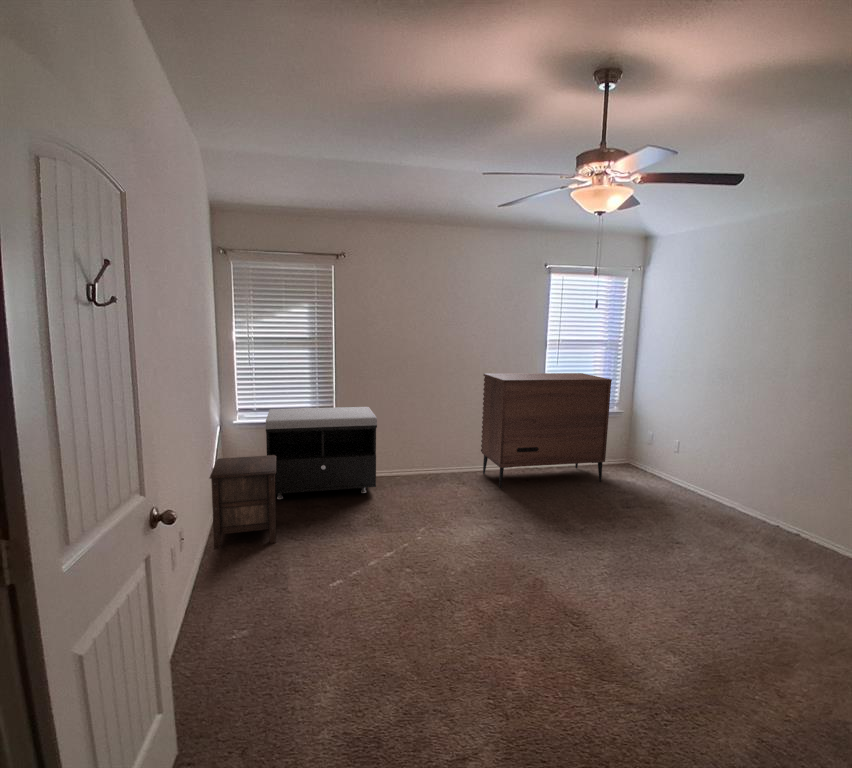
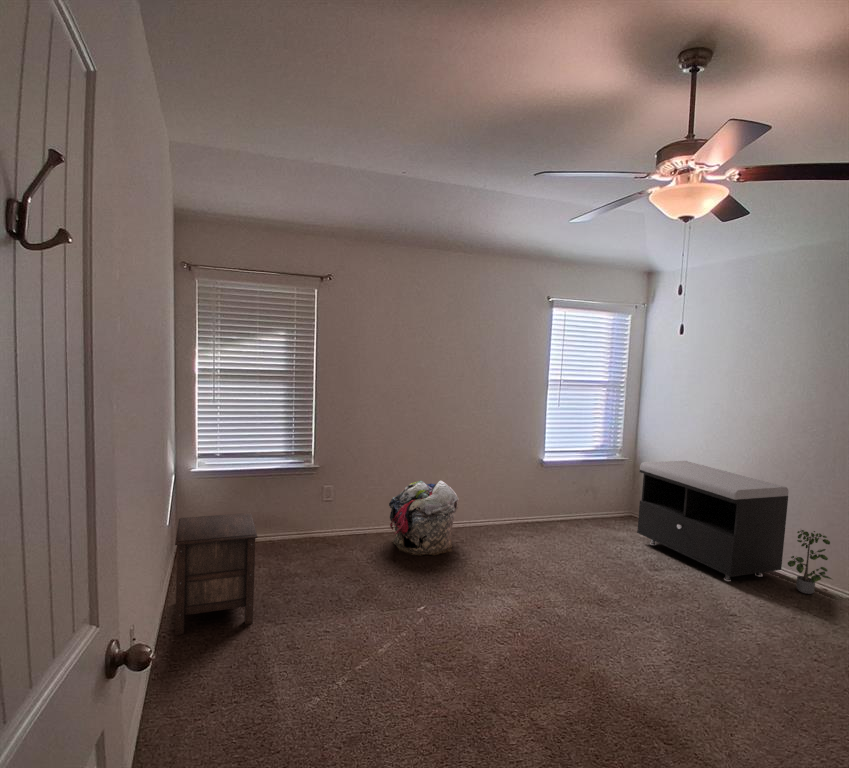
dresser: present [481,373,612,488] -> none [476,416,622,548]
storage bench: present [266,407,377,499] -> present [637,461,788,581]
laundry basket: none [400,430,463,494] -> present [389,481,459,556]
potted plant: none [757,471,798,530] -> present [788,530,831,594]

